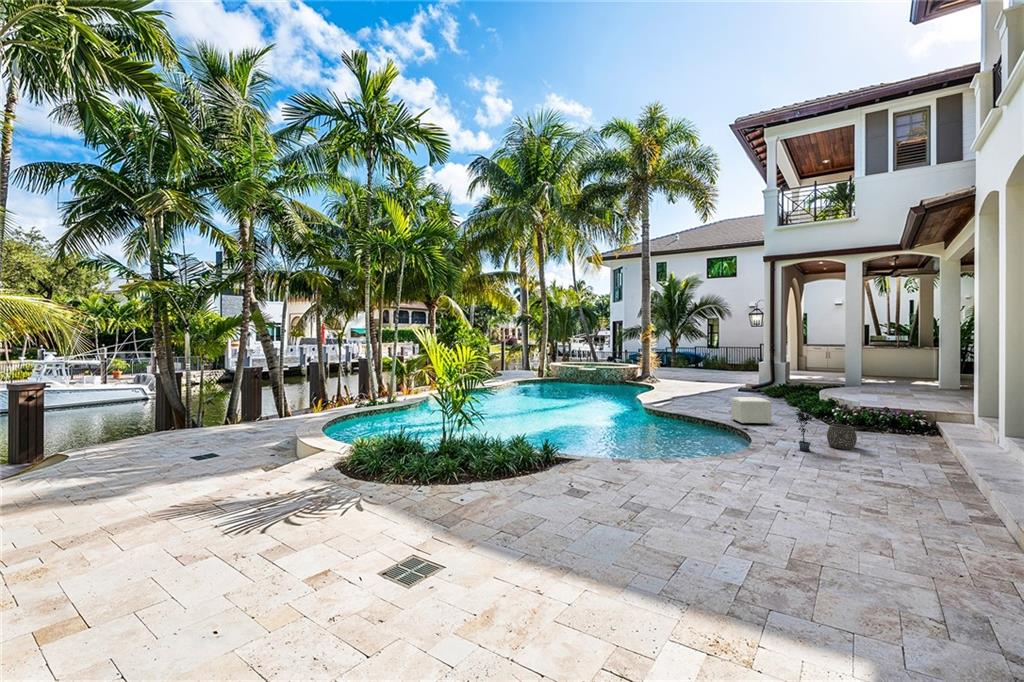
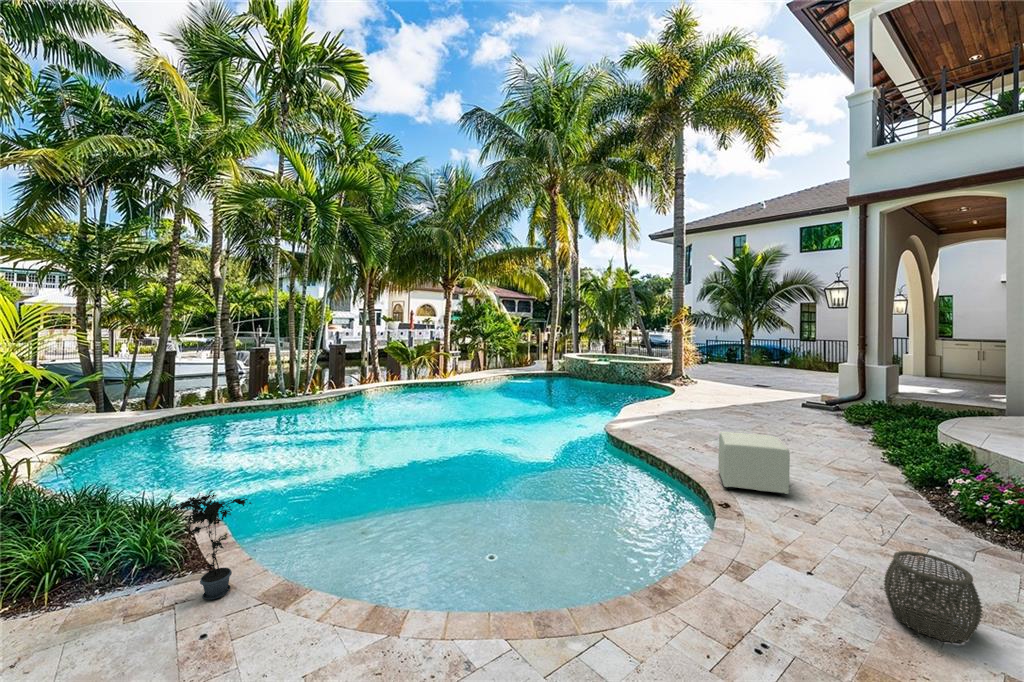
potted plant: present [796,408,816,451] -> present [165,490,251,600]

